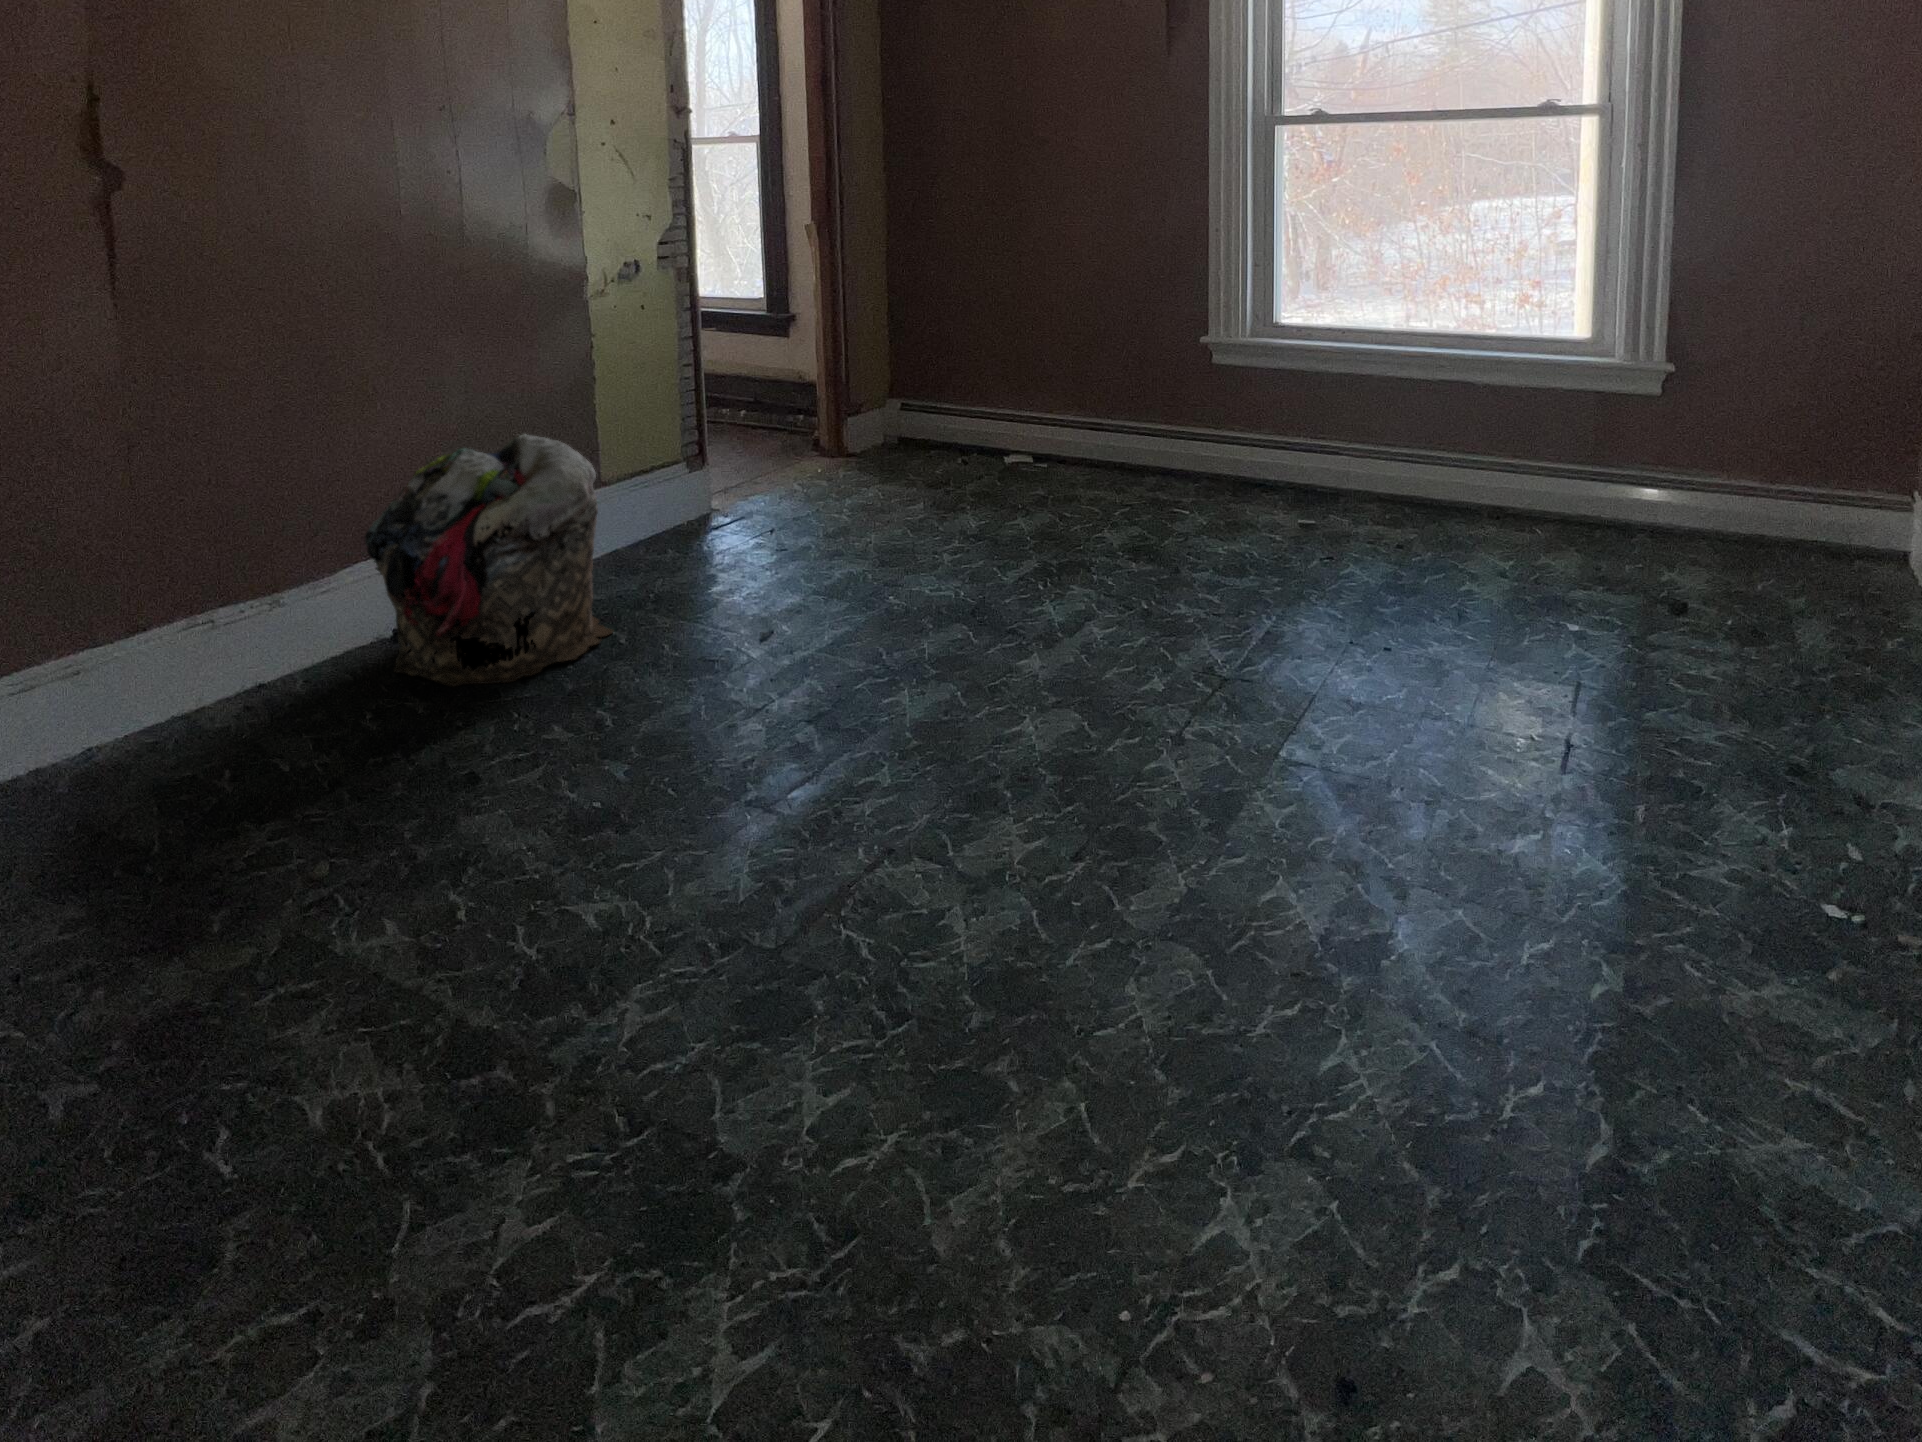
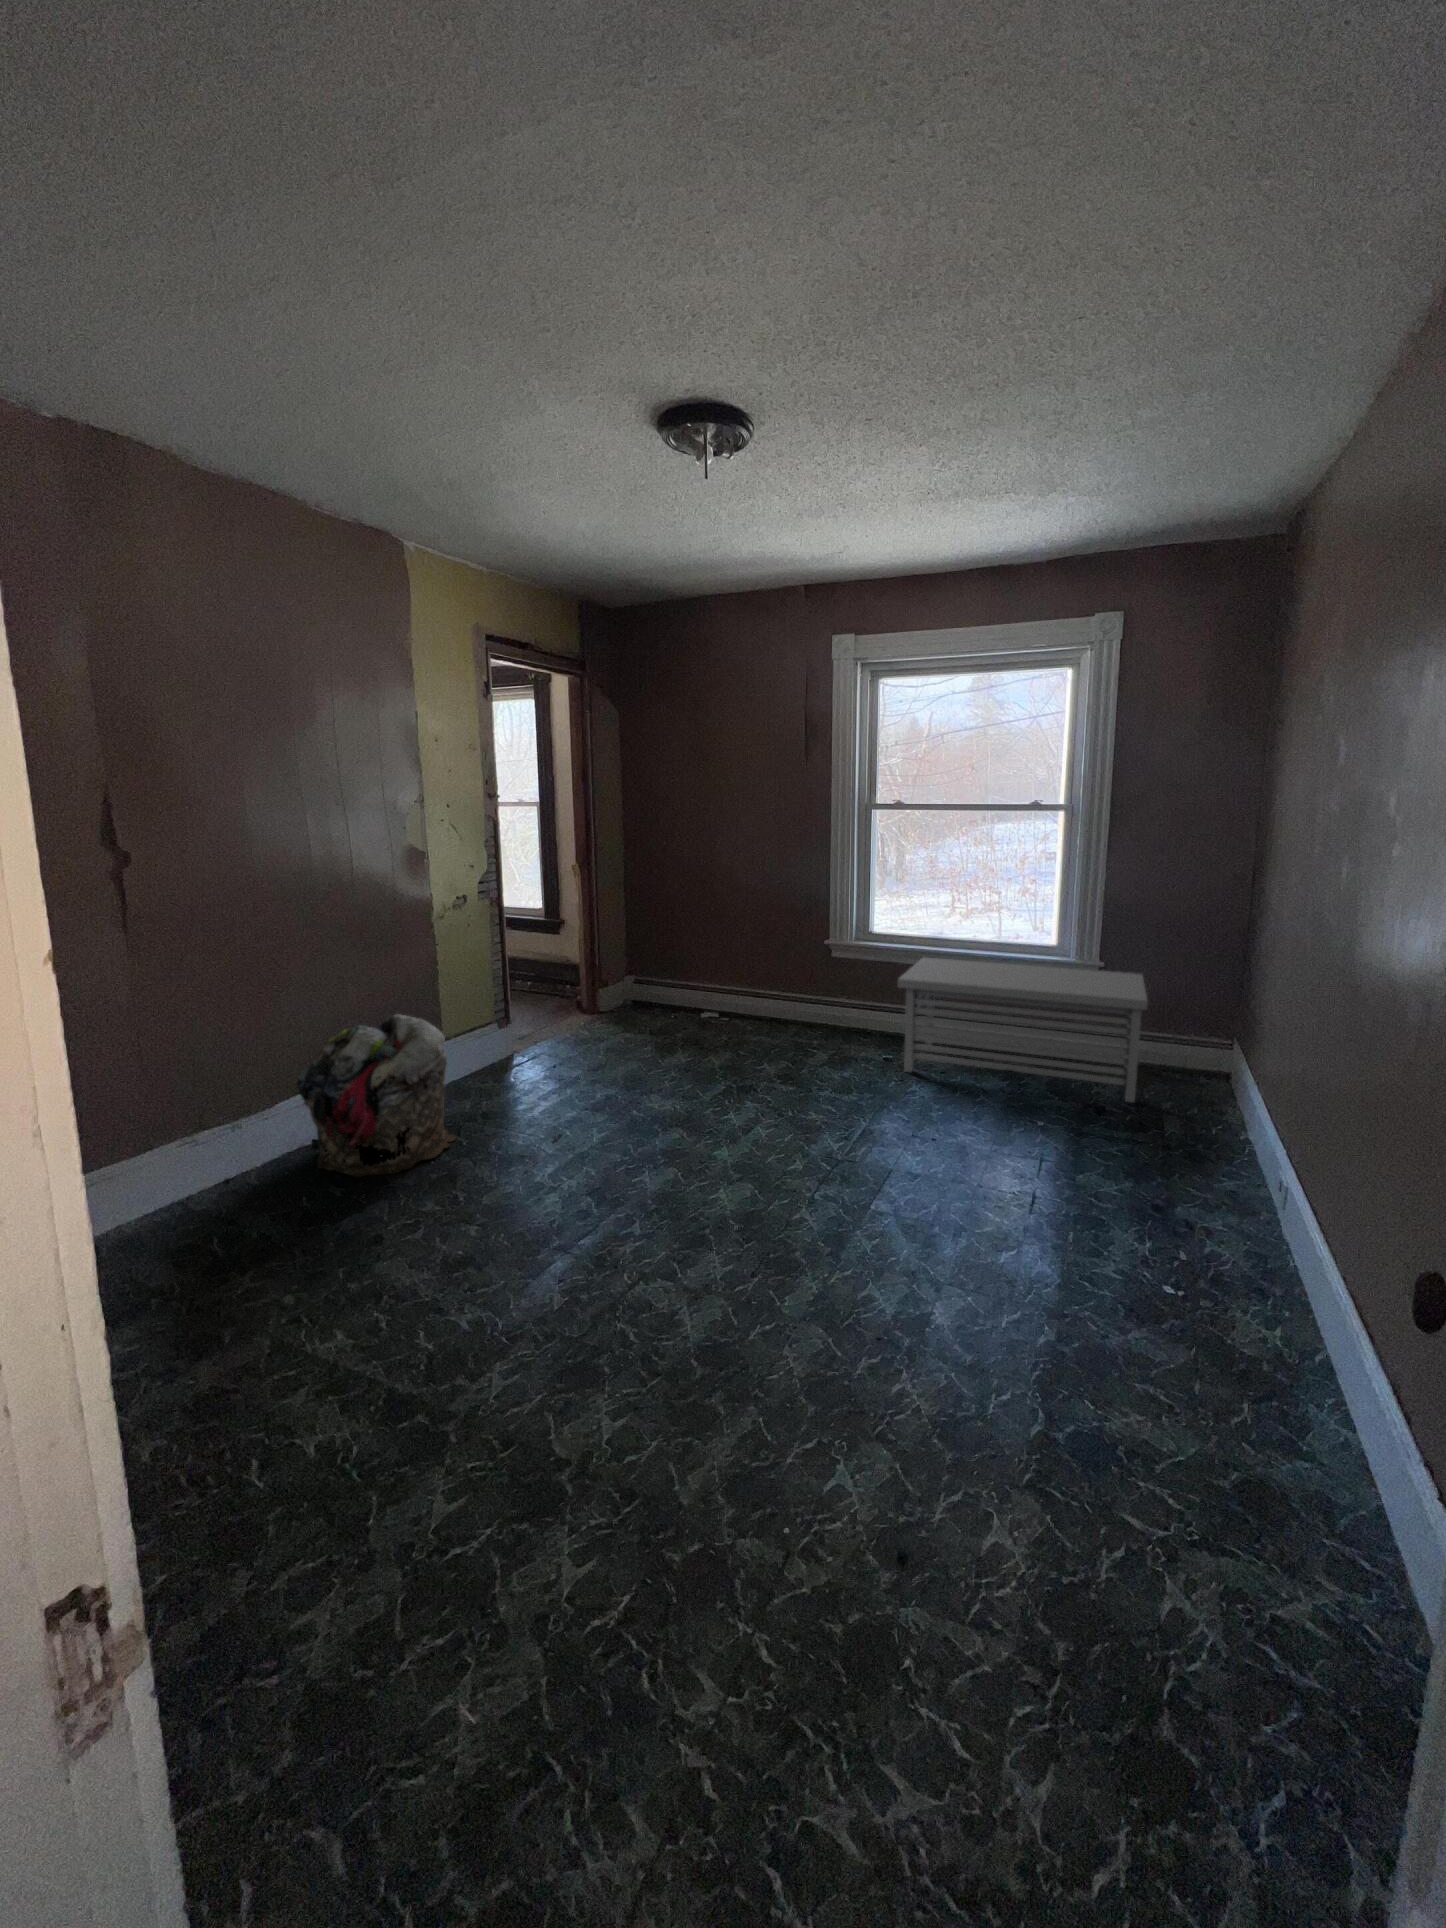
storage bench: none [1320,360,1752,594] -> present [898,958,1148,1103]

